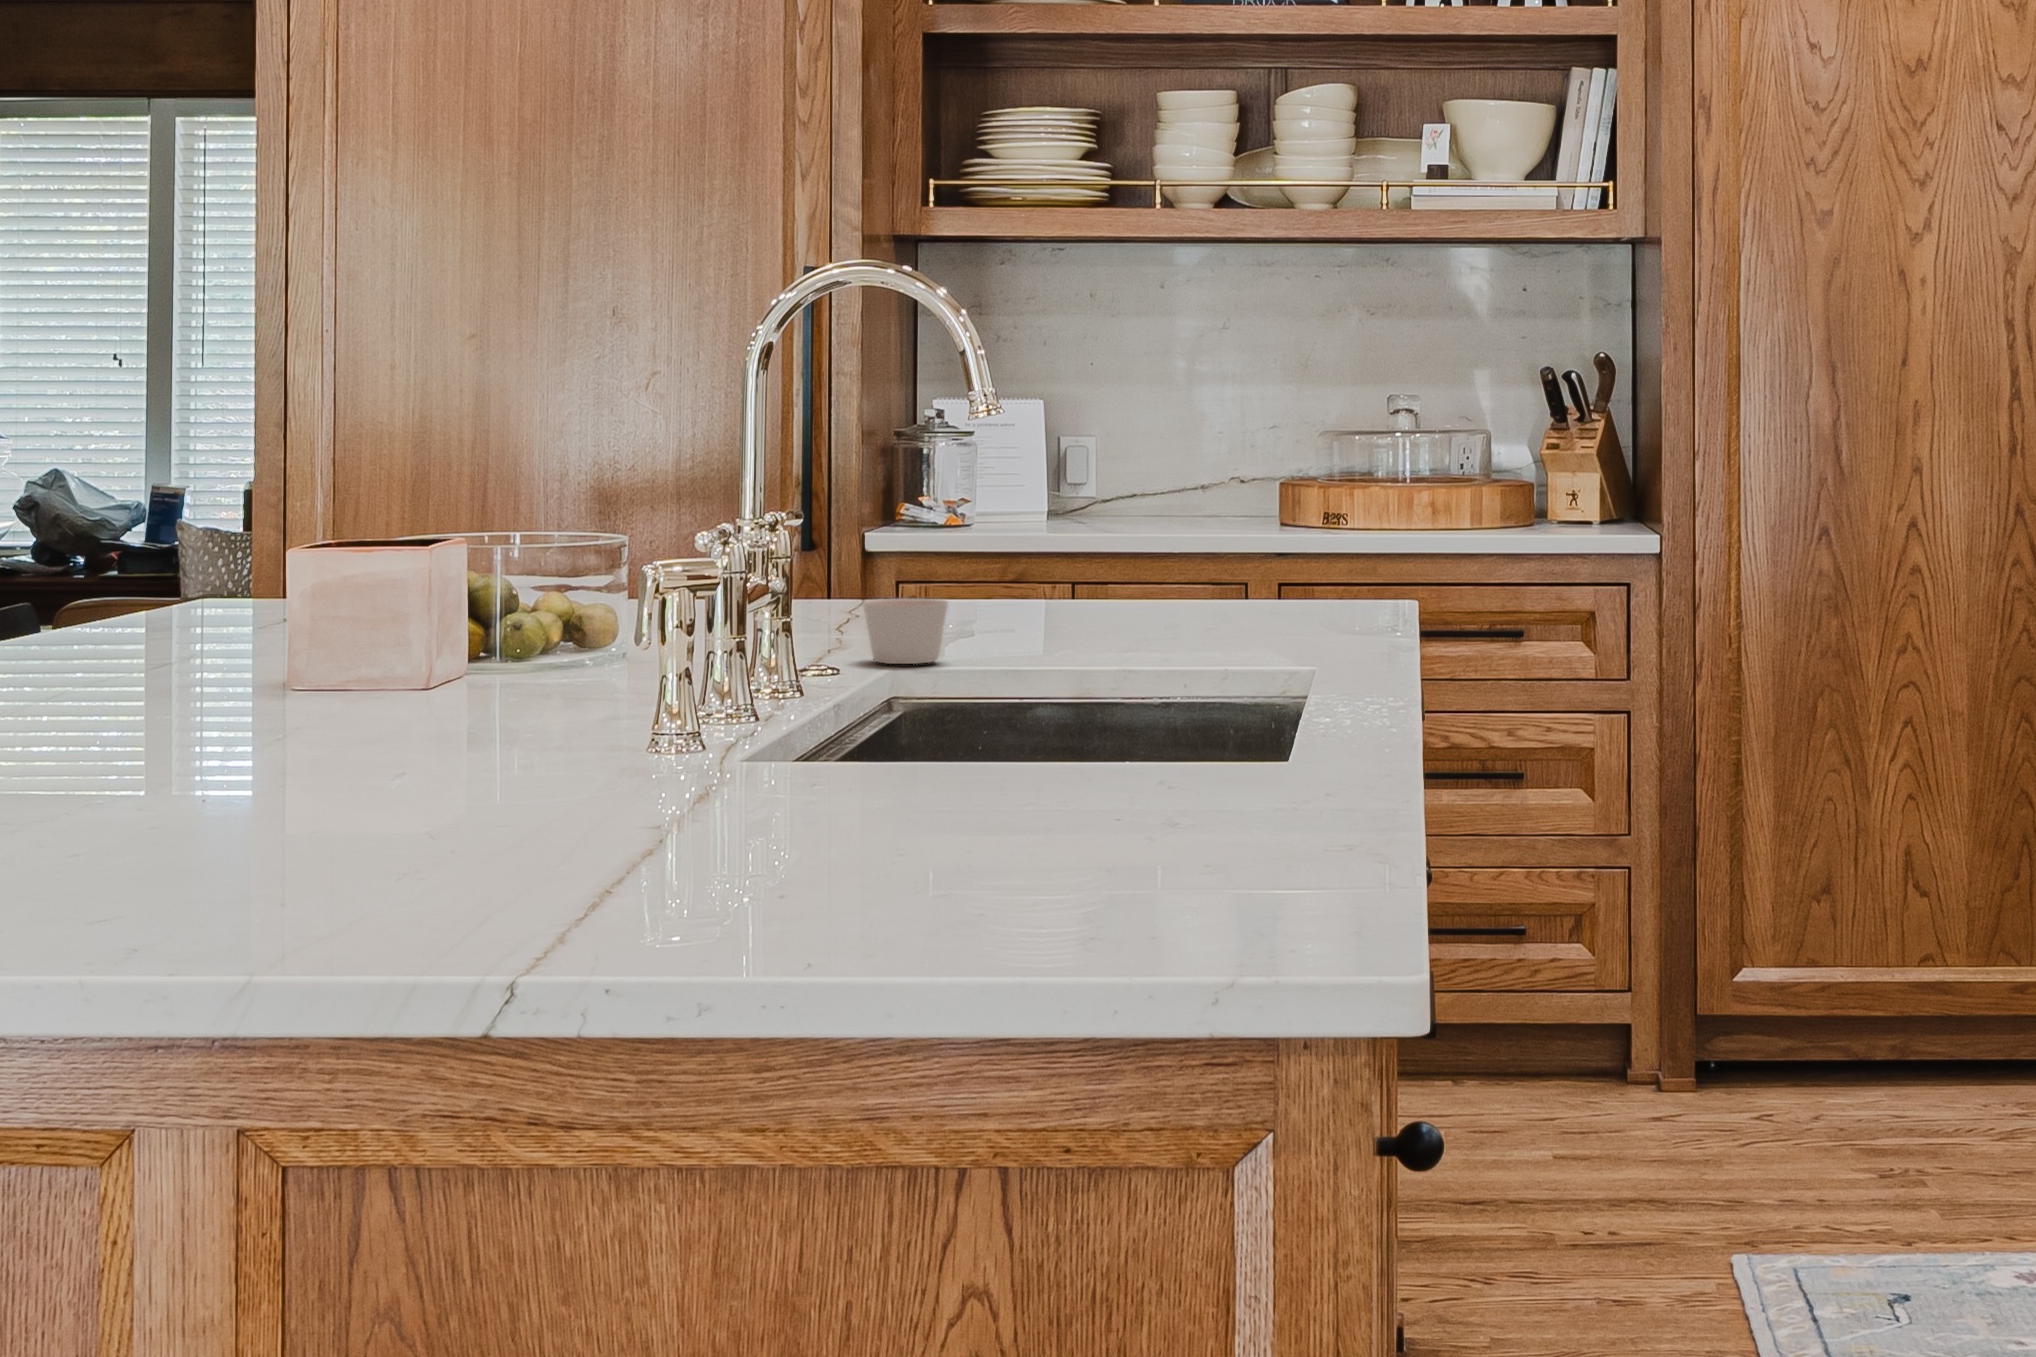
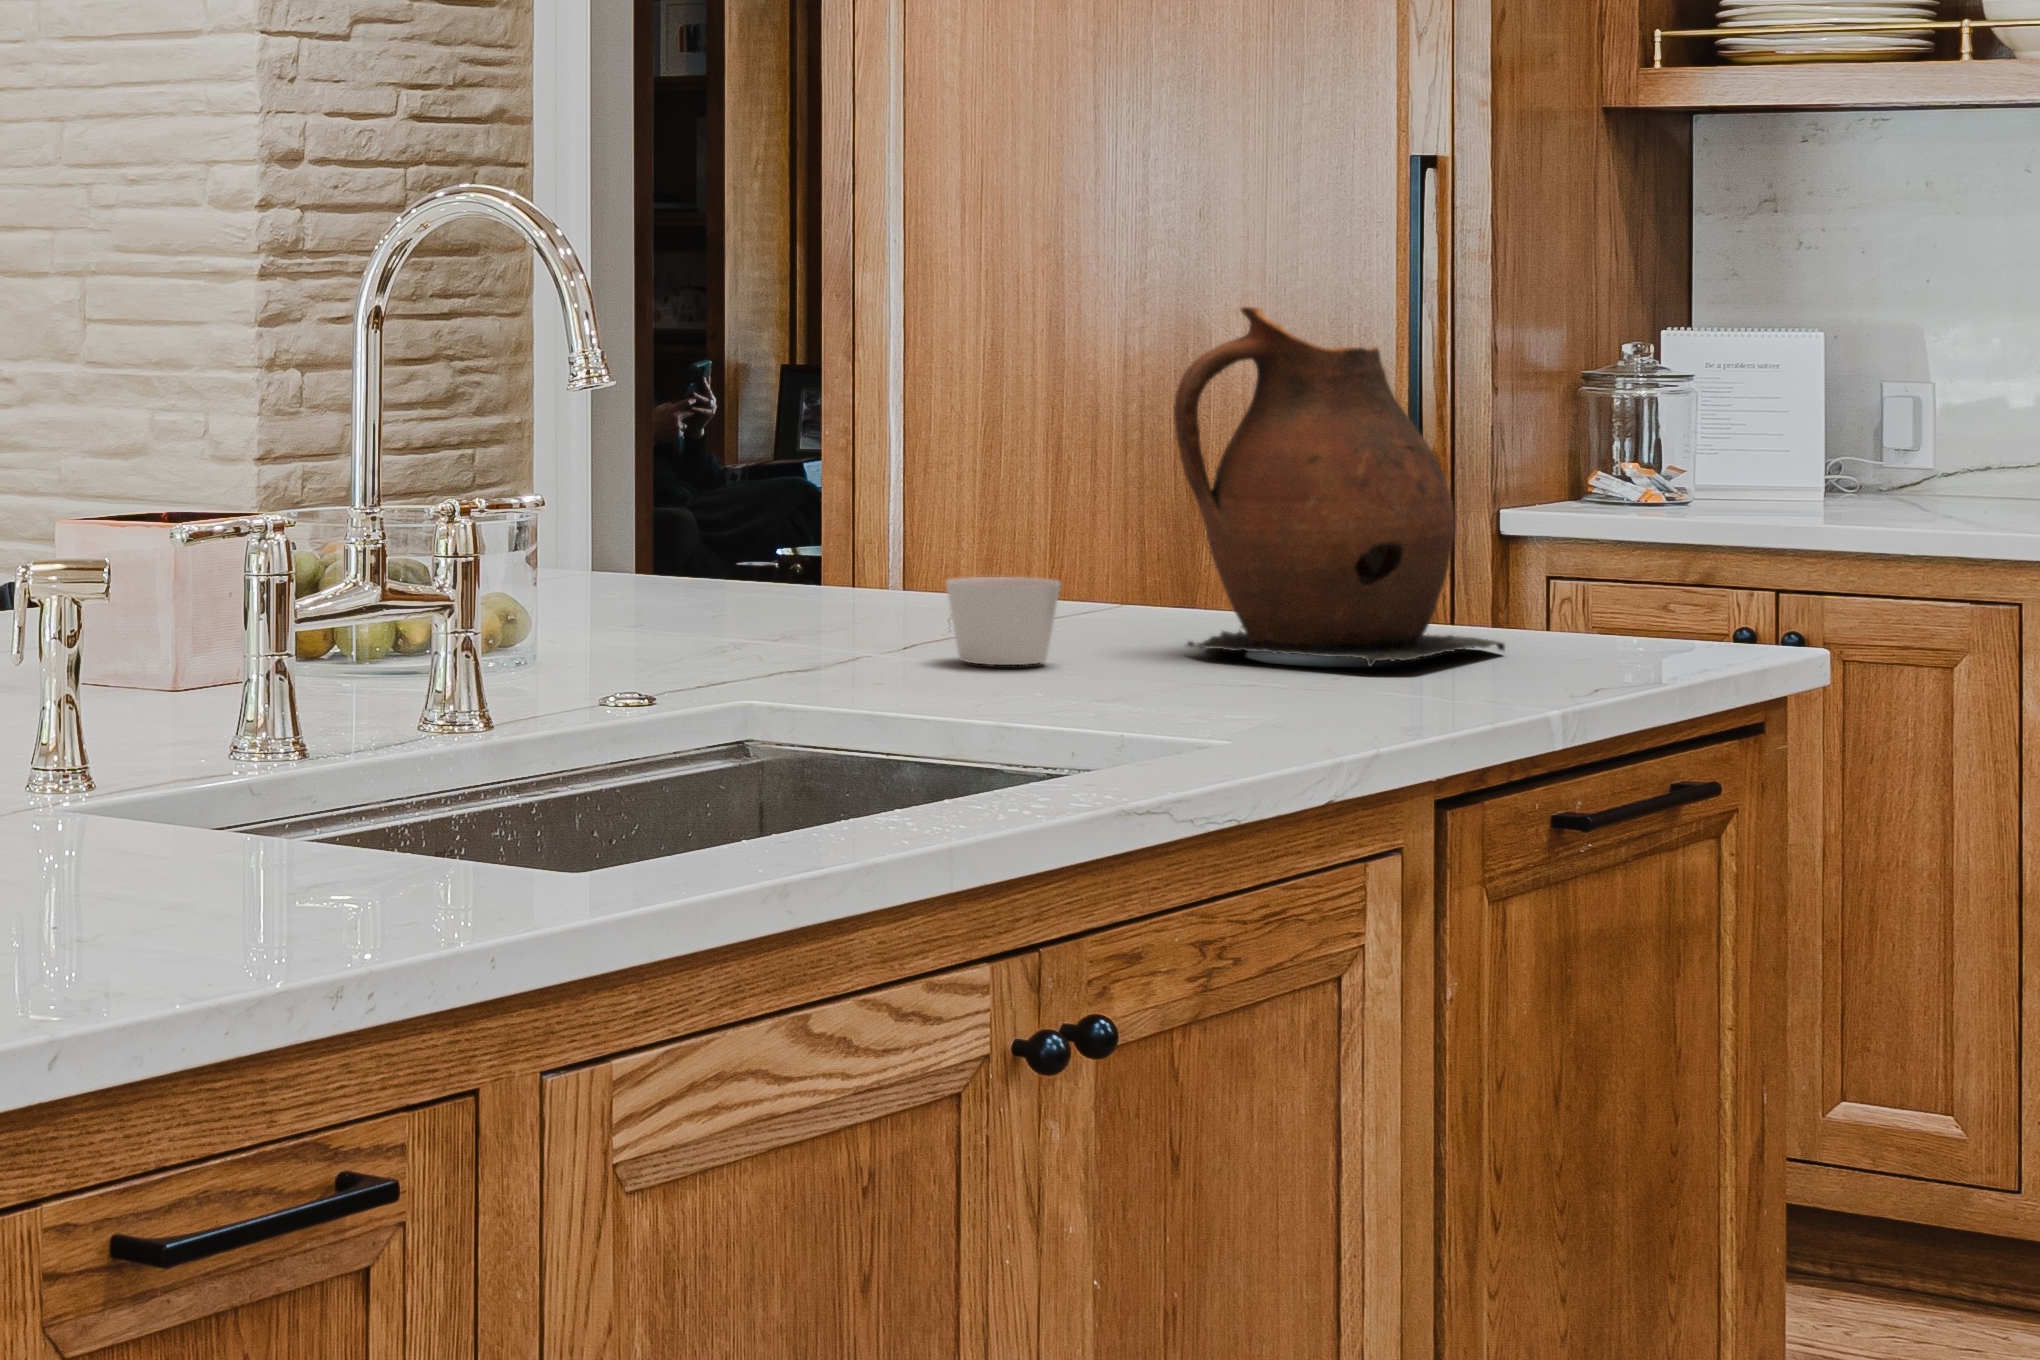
ceramic pitcher: none [986,394,1188,649] -> present [1174,306,1505,666]

